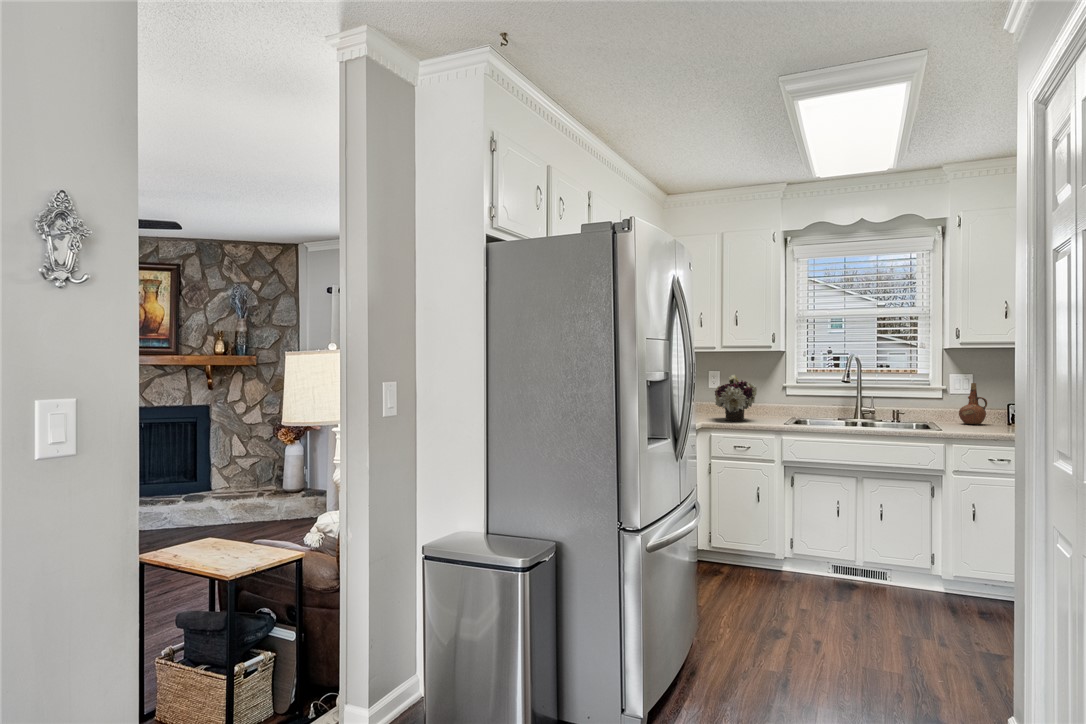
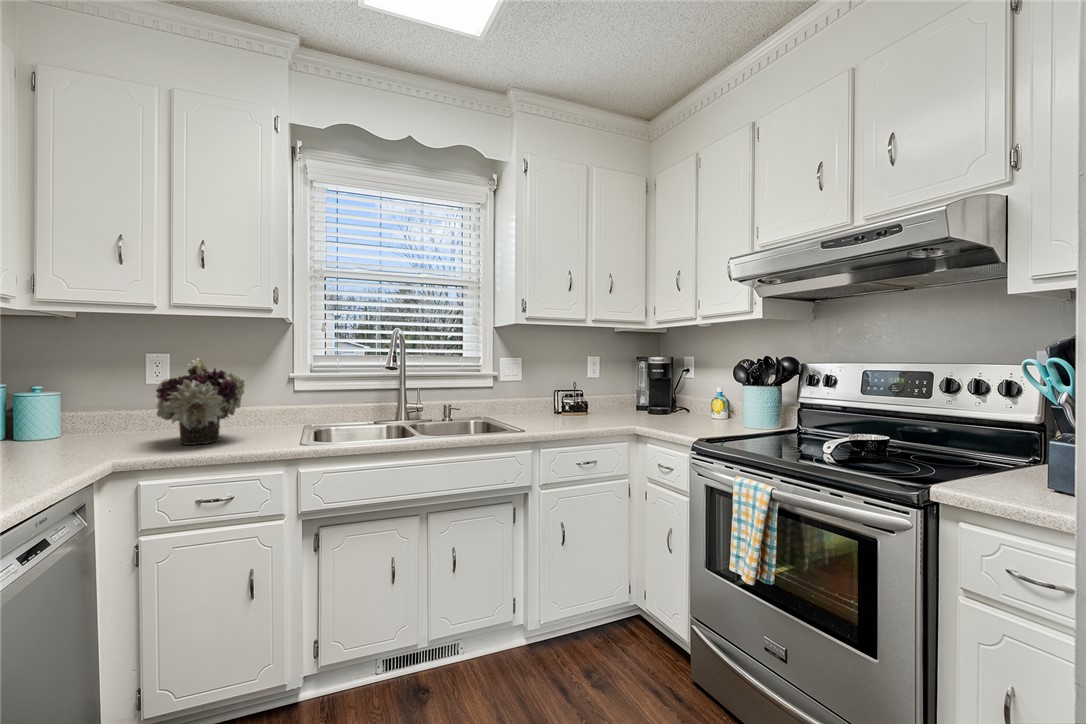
ceramic pitcher: present [959,383,987,424] -> none [513,367,540,415]

